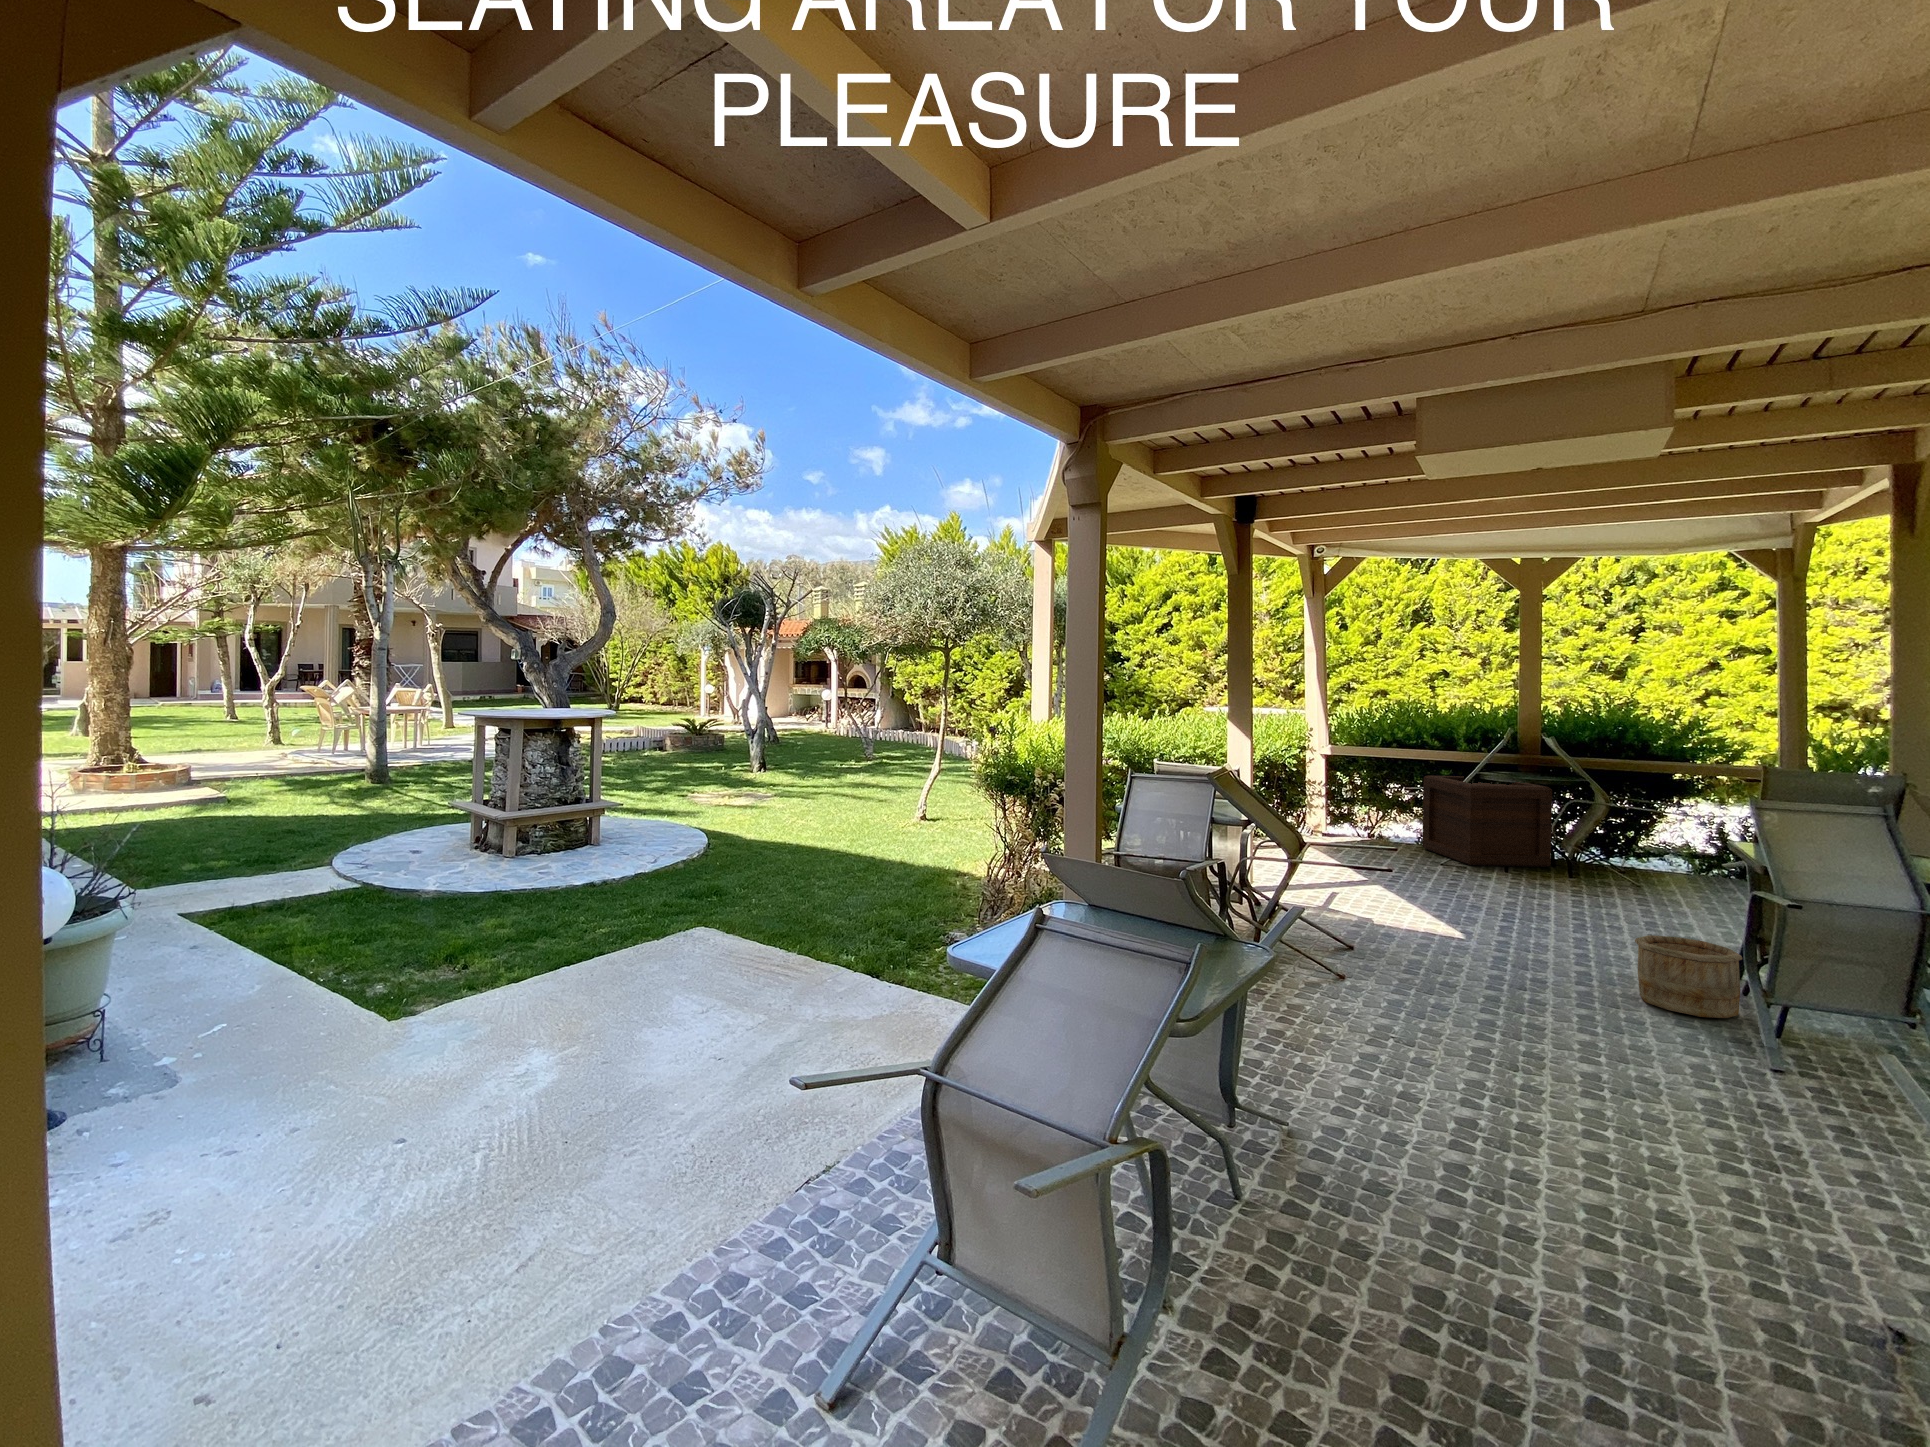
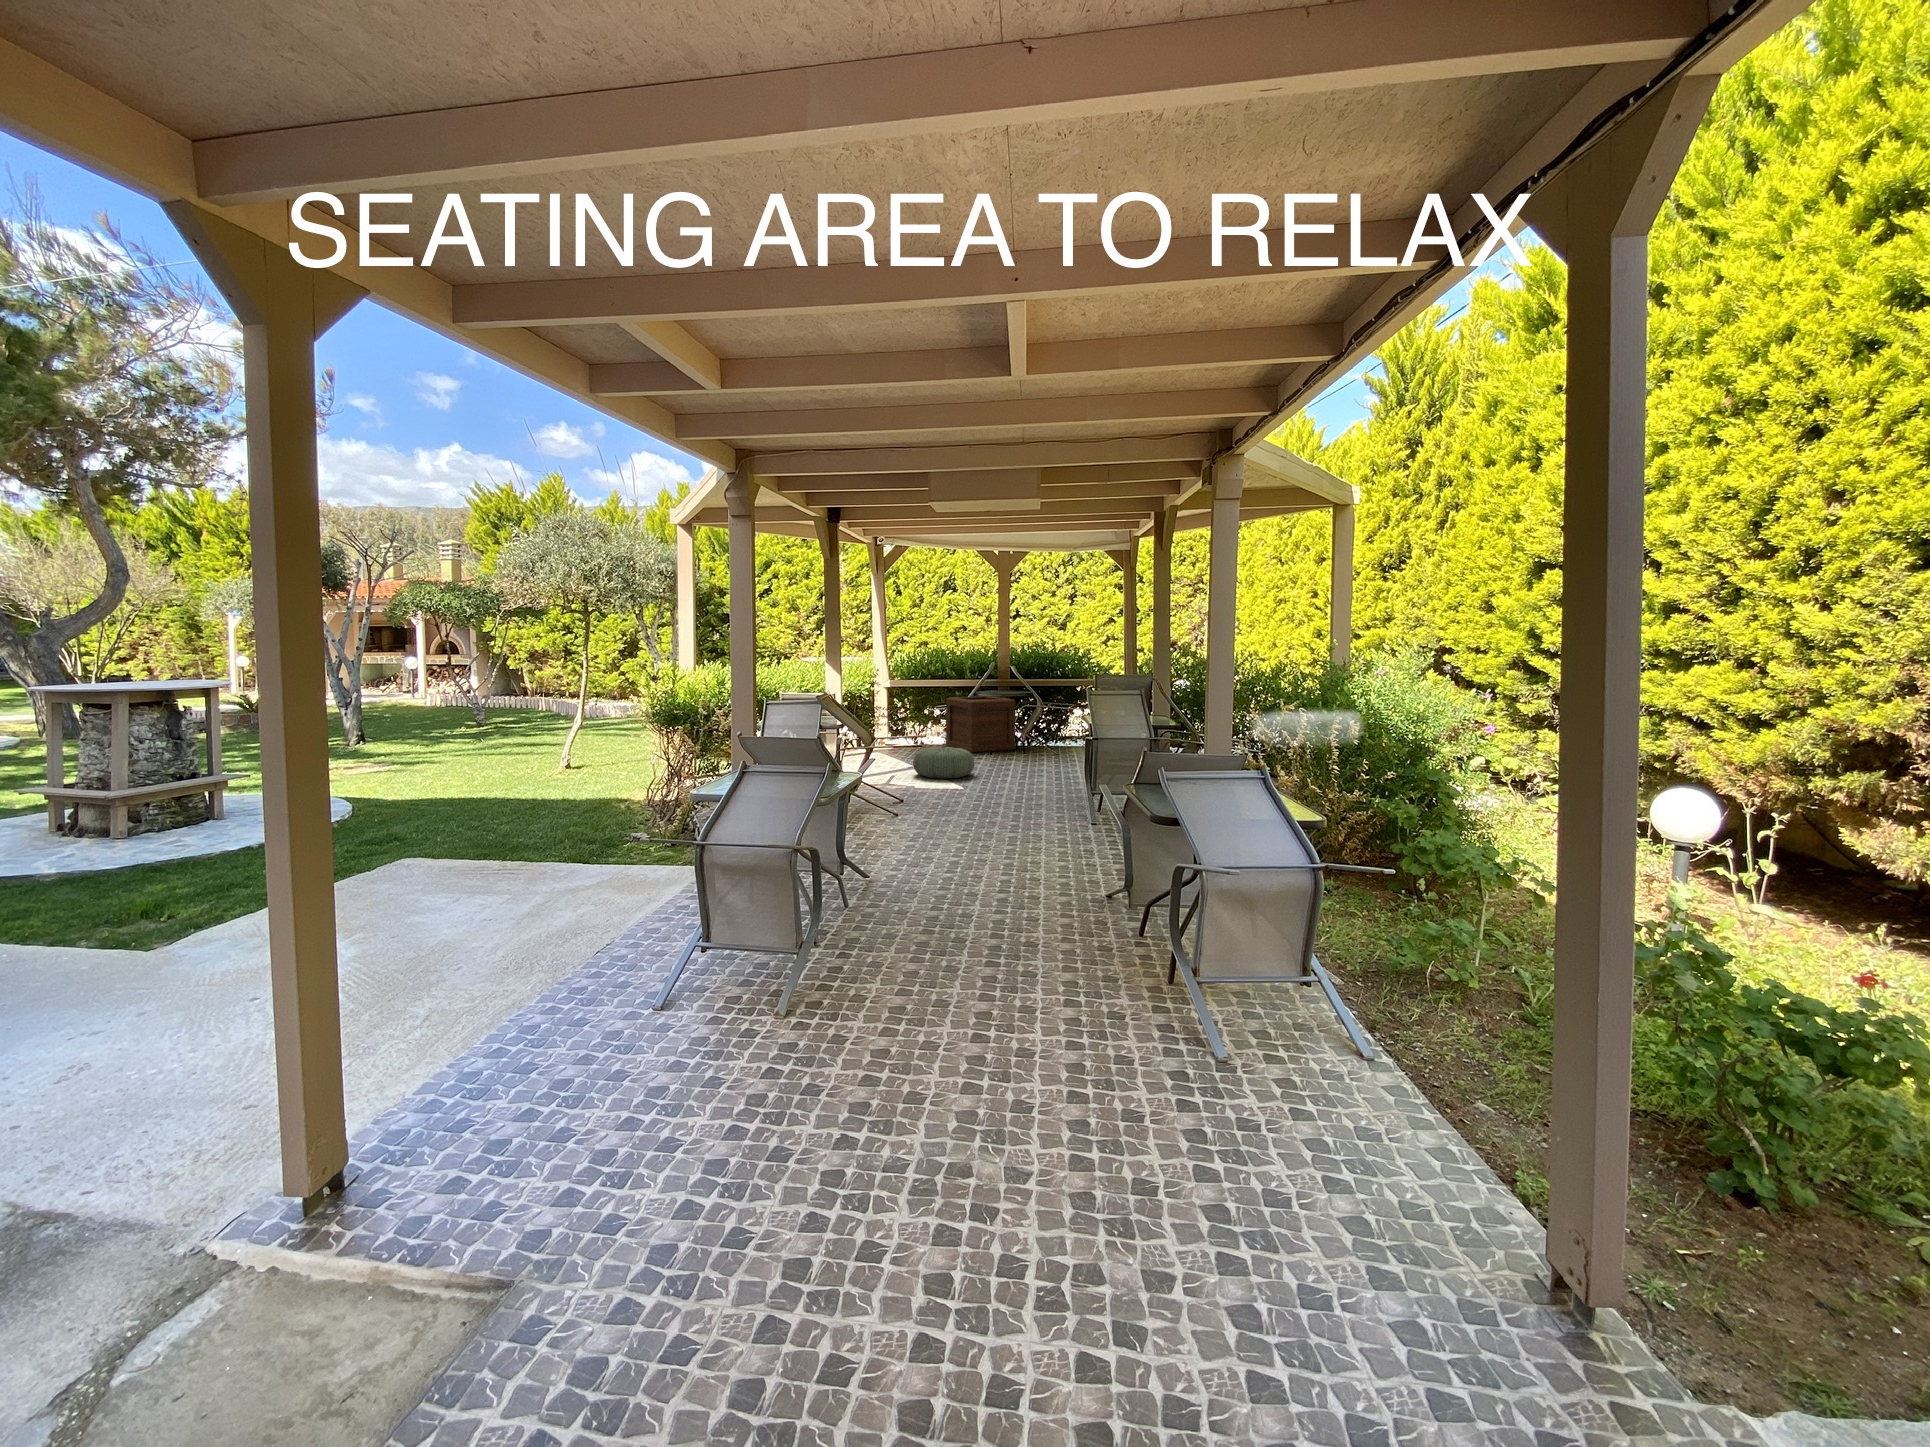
pouf: none [1369,861,1485,919] -> present [913,747,974,779]
wooden bucket: present [1635,935,1742,1018] -> none [1035,765,1076,800]

